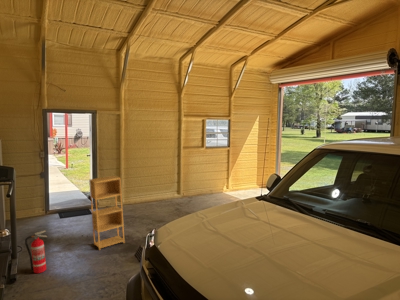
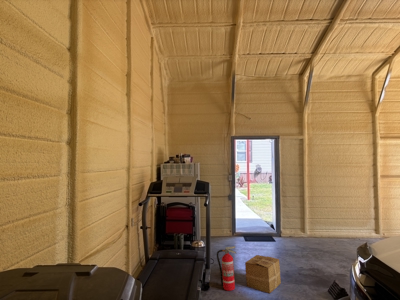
shelving unit: present [89,176,124,250] -> none [276,198,317,281]
cardboard box: none [57,233,93,266] -> present [245,255,281,293]

